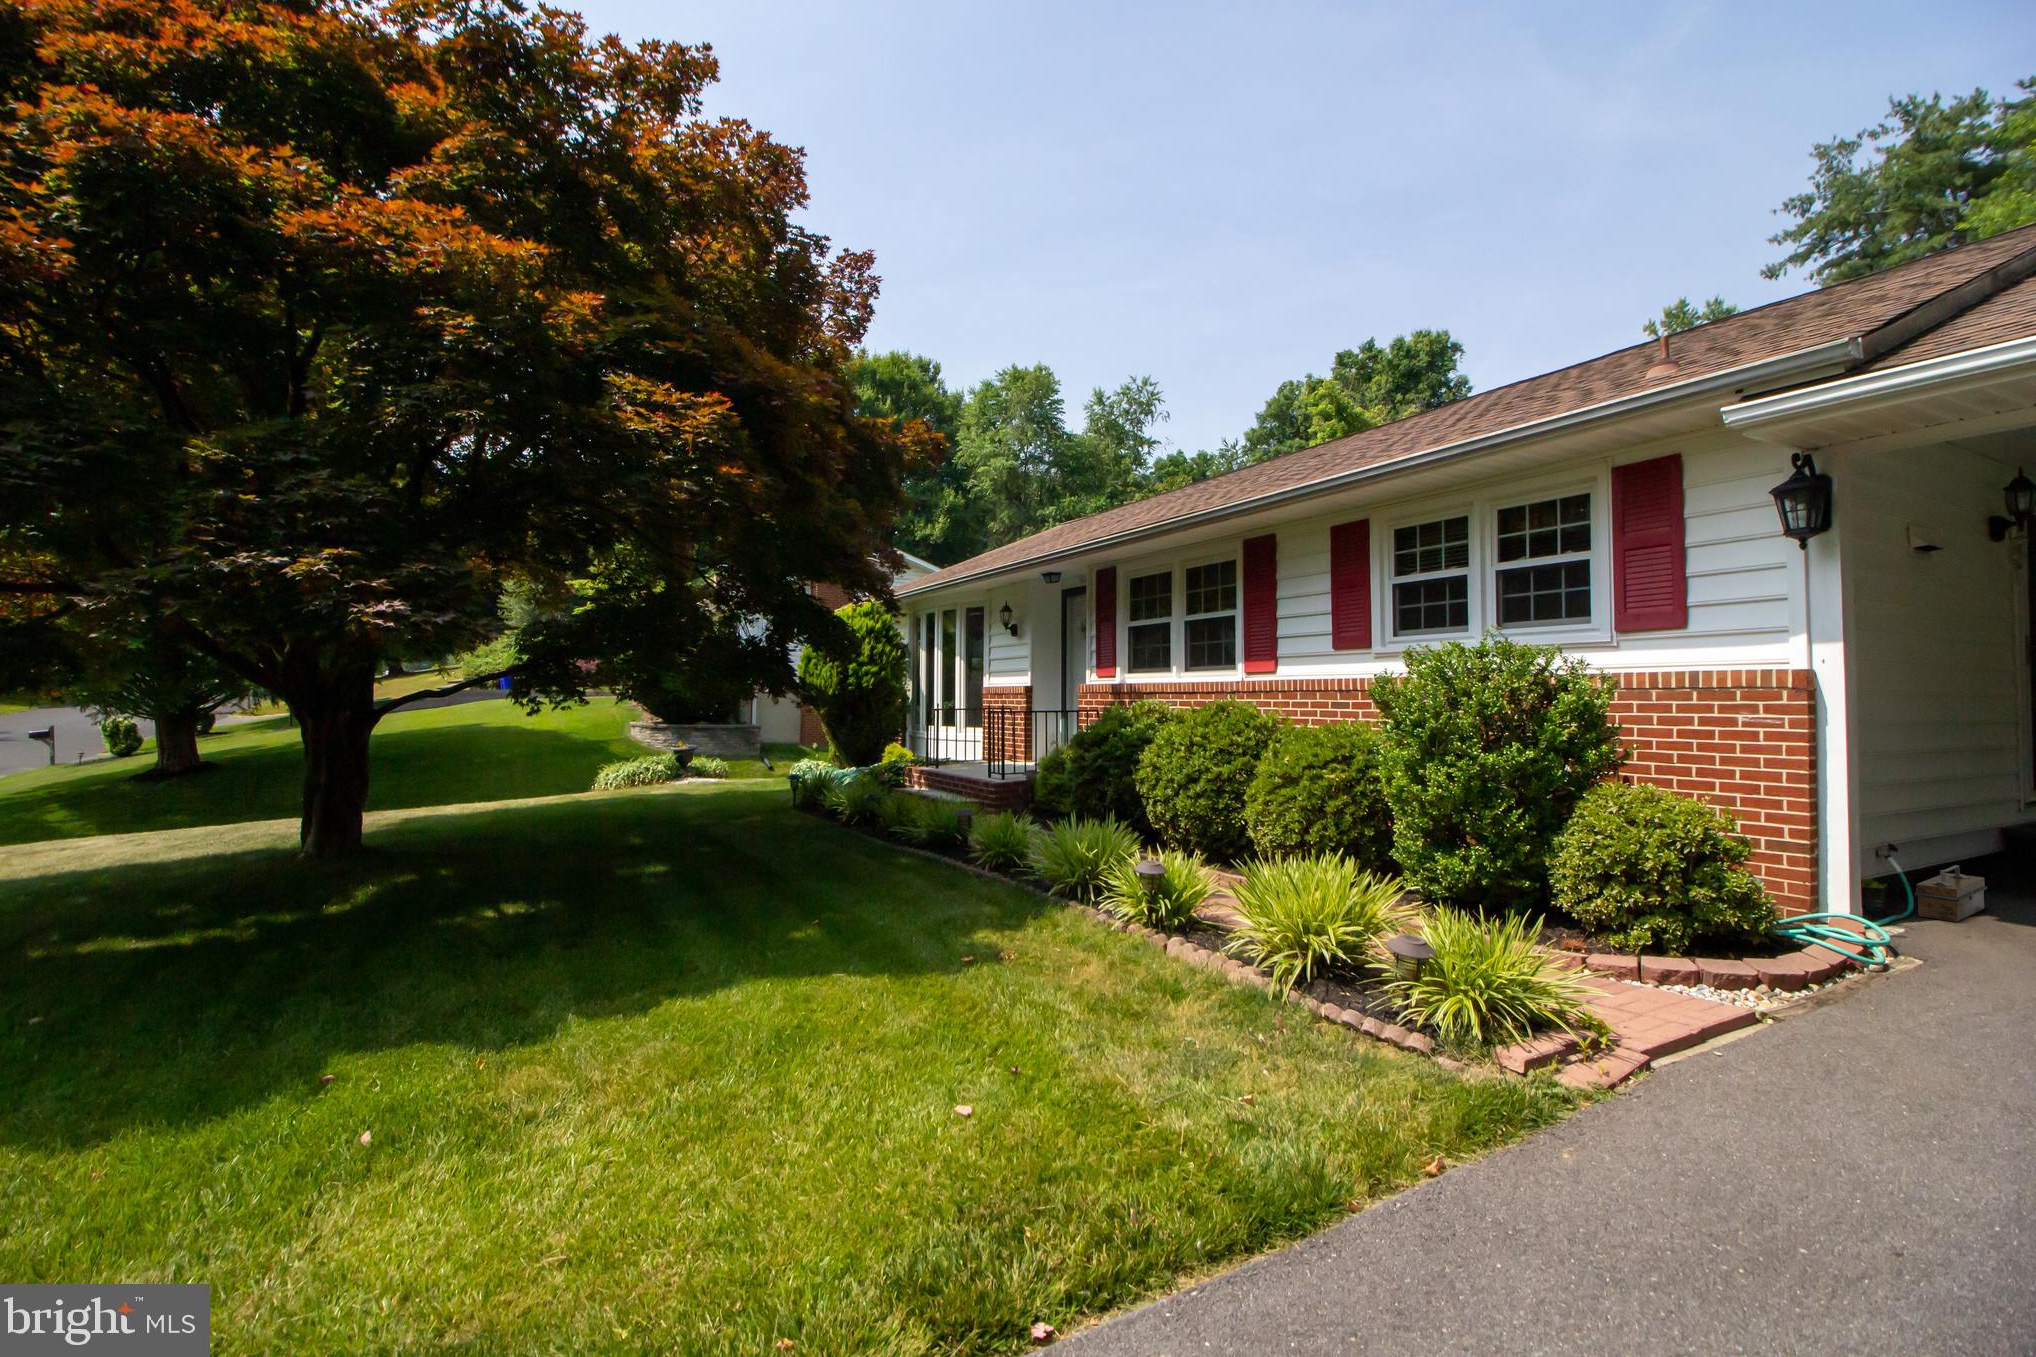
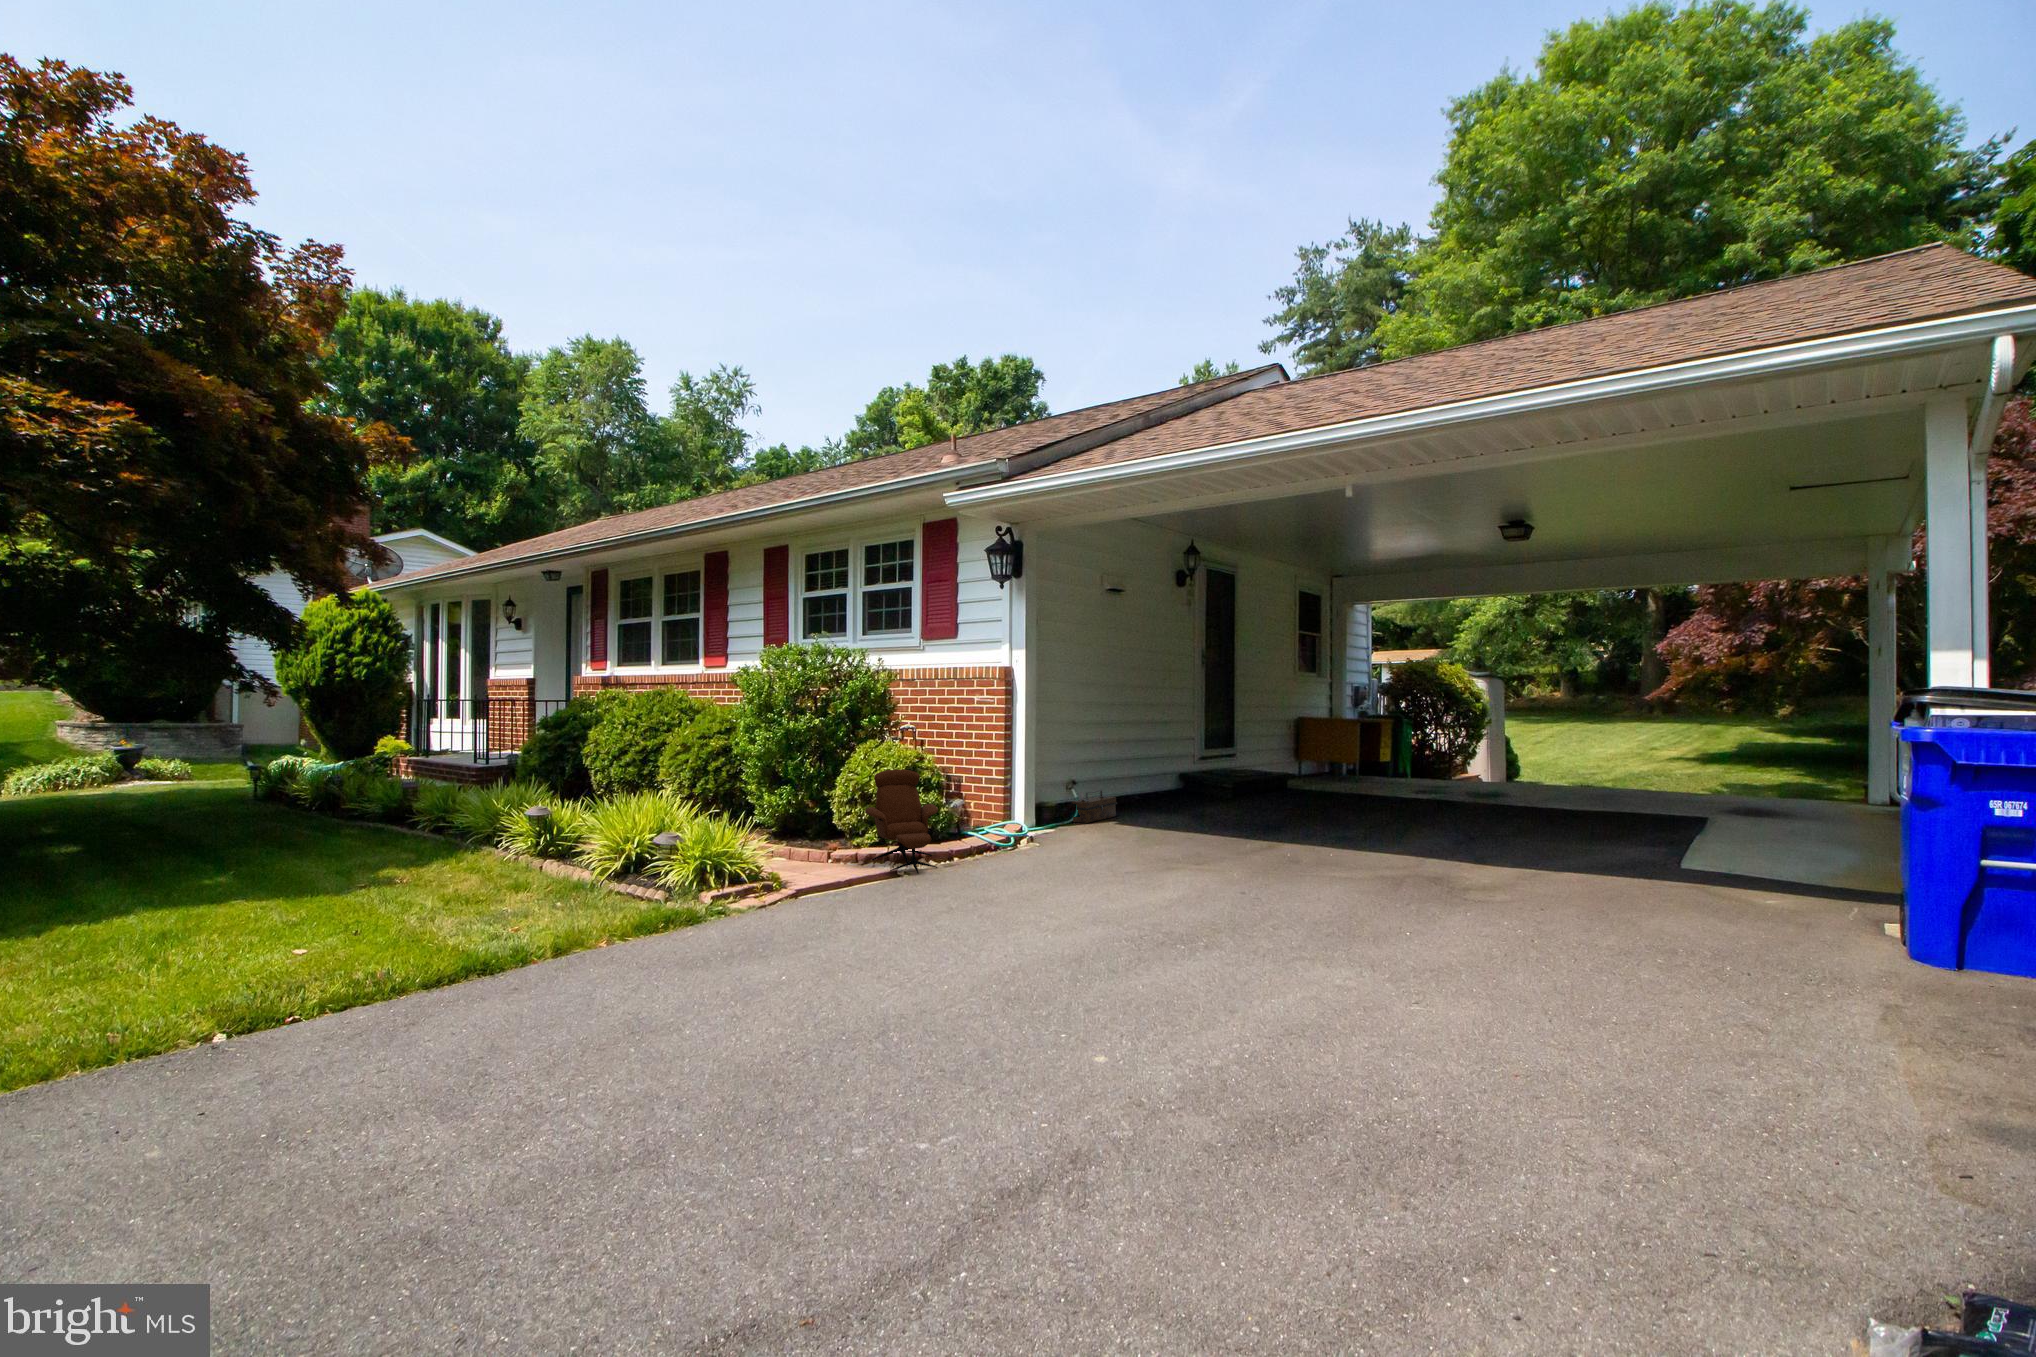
lounge chair: none [1658,837,1854,1039] -> present [865,769,938,874]

